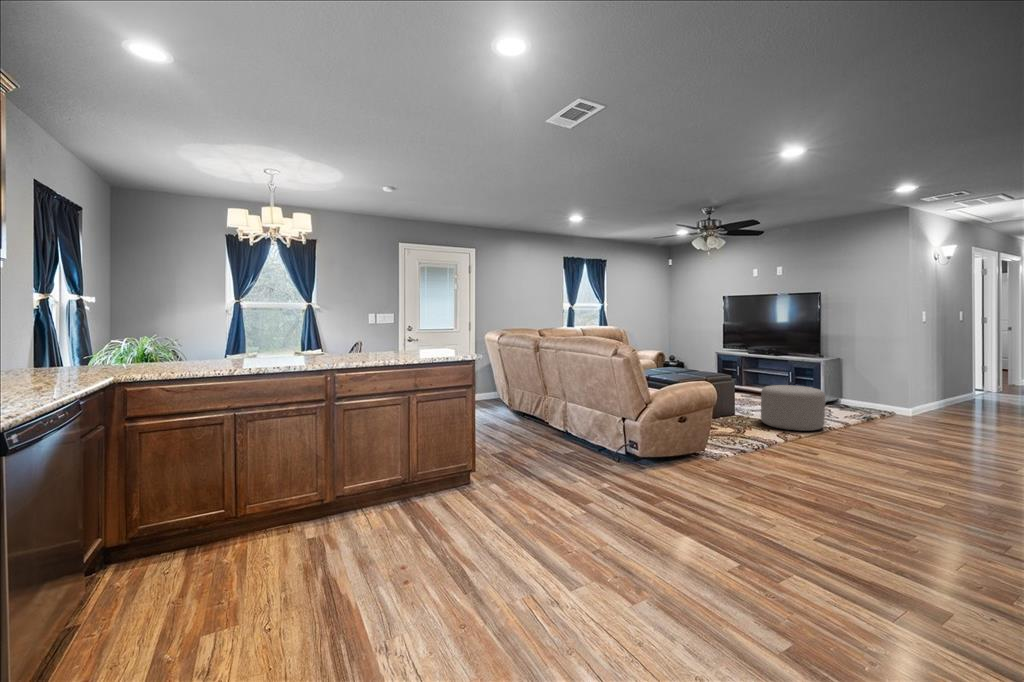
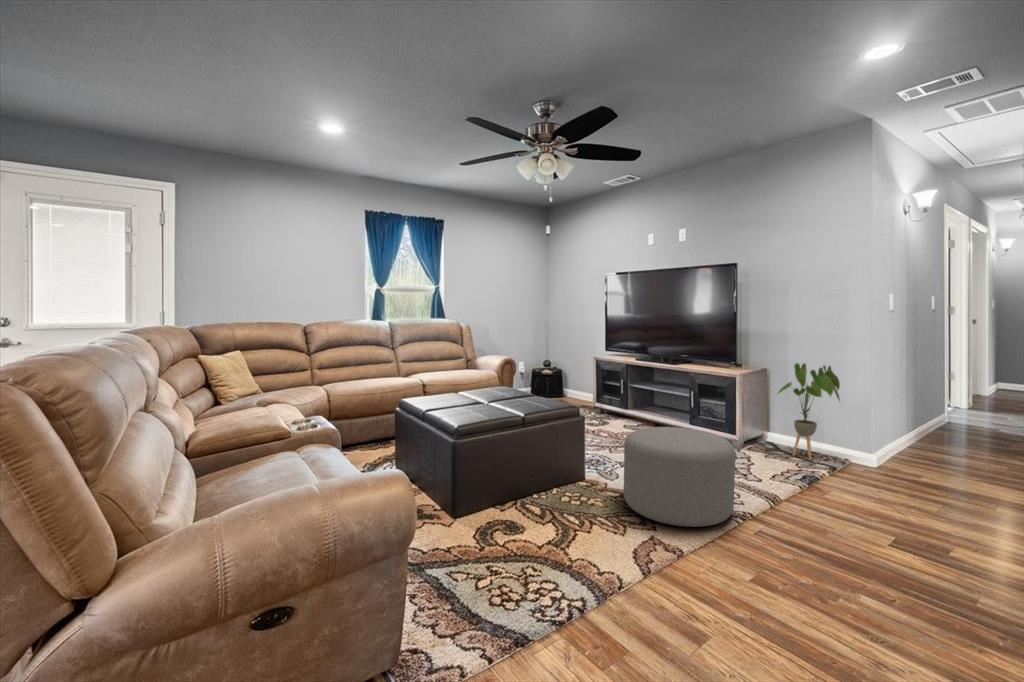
house plant: none [847,353,890,412] -> present [778,363,840,460]

